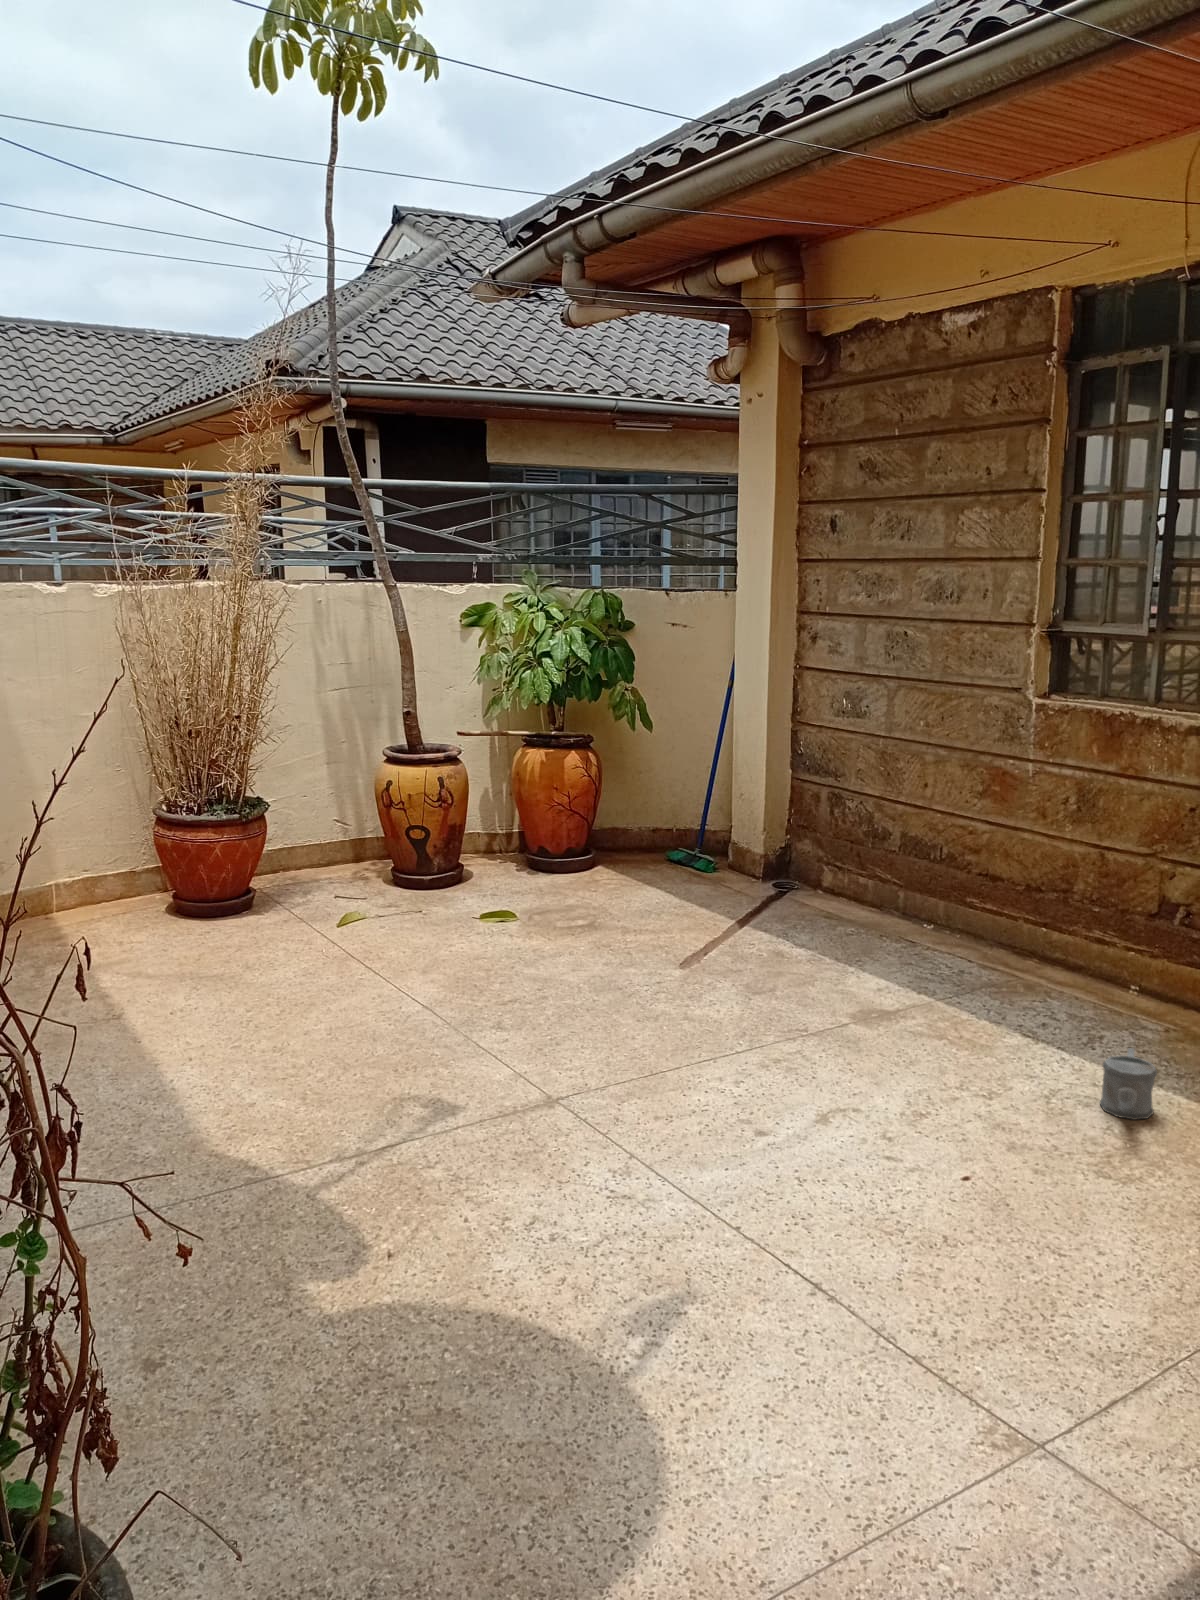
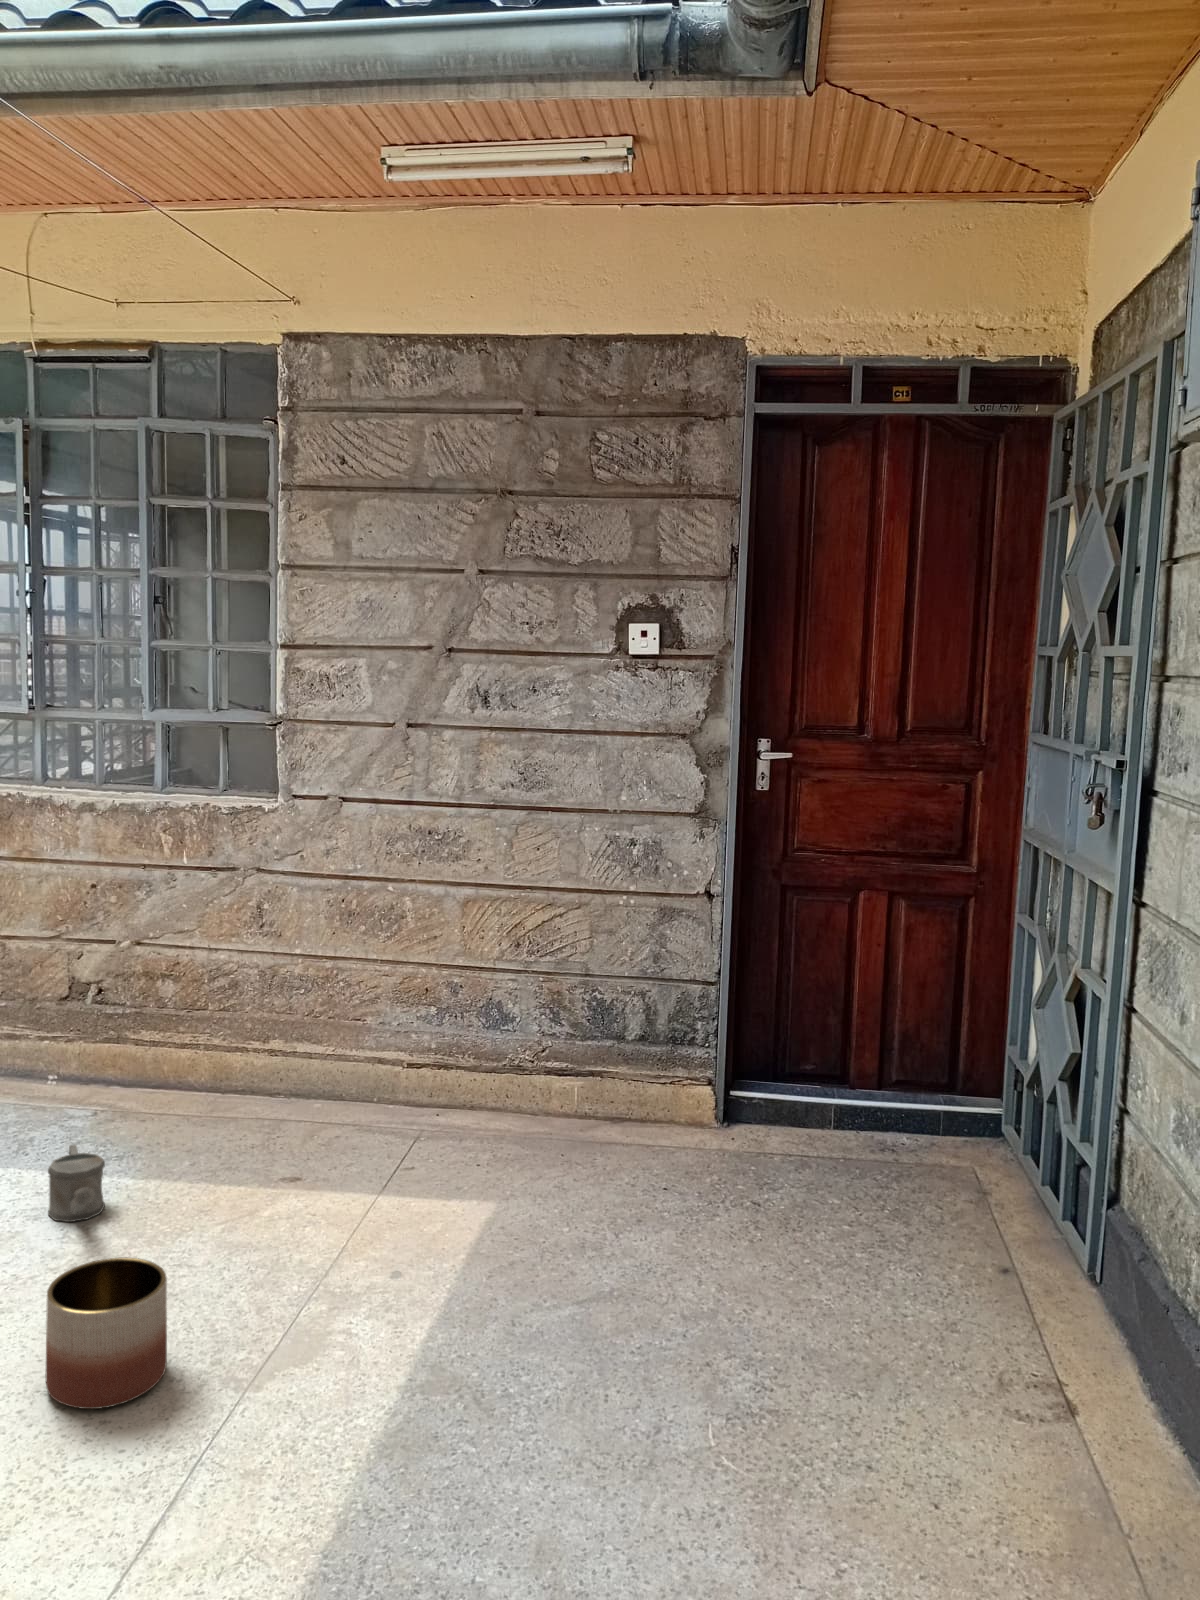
planter: none [1056,1150,1175,1288] -> present [45,1257,167,1409]

